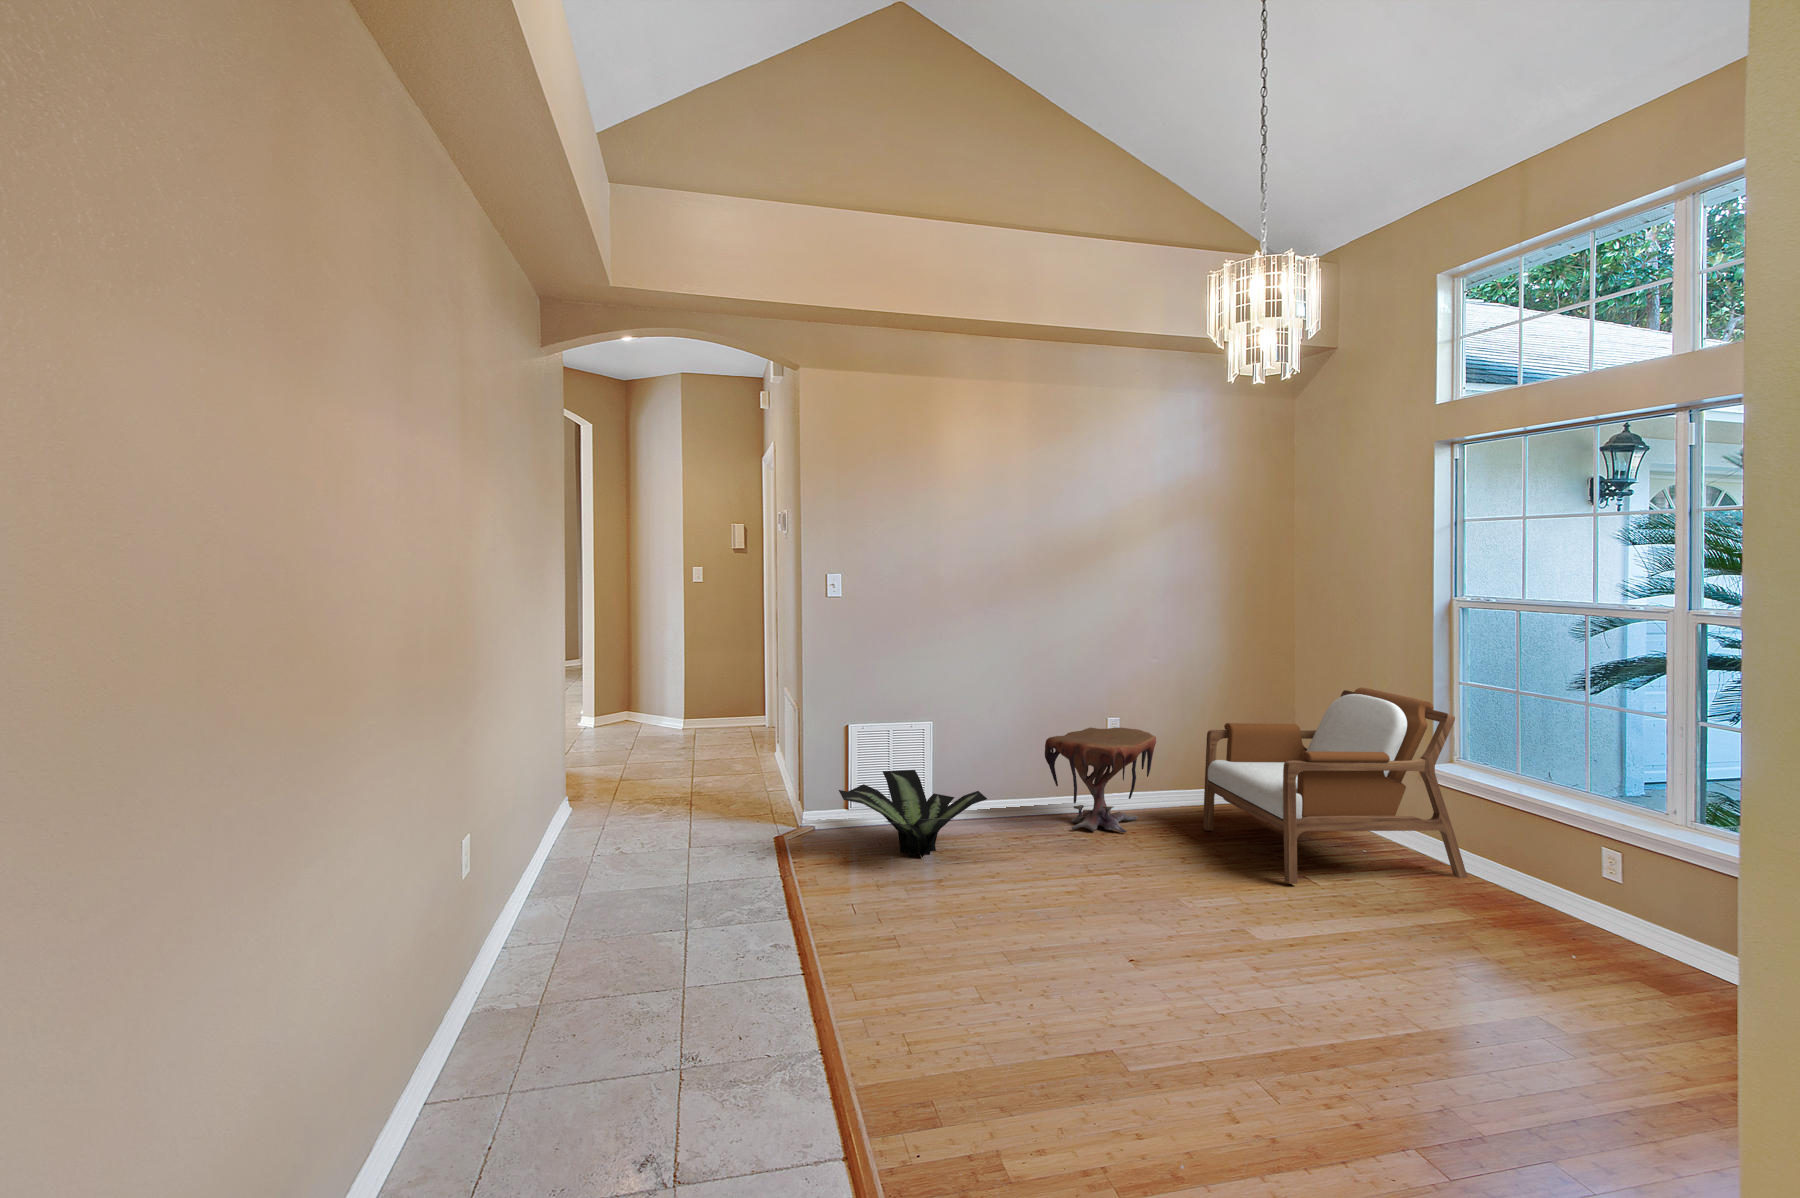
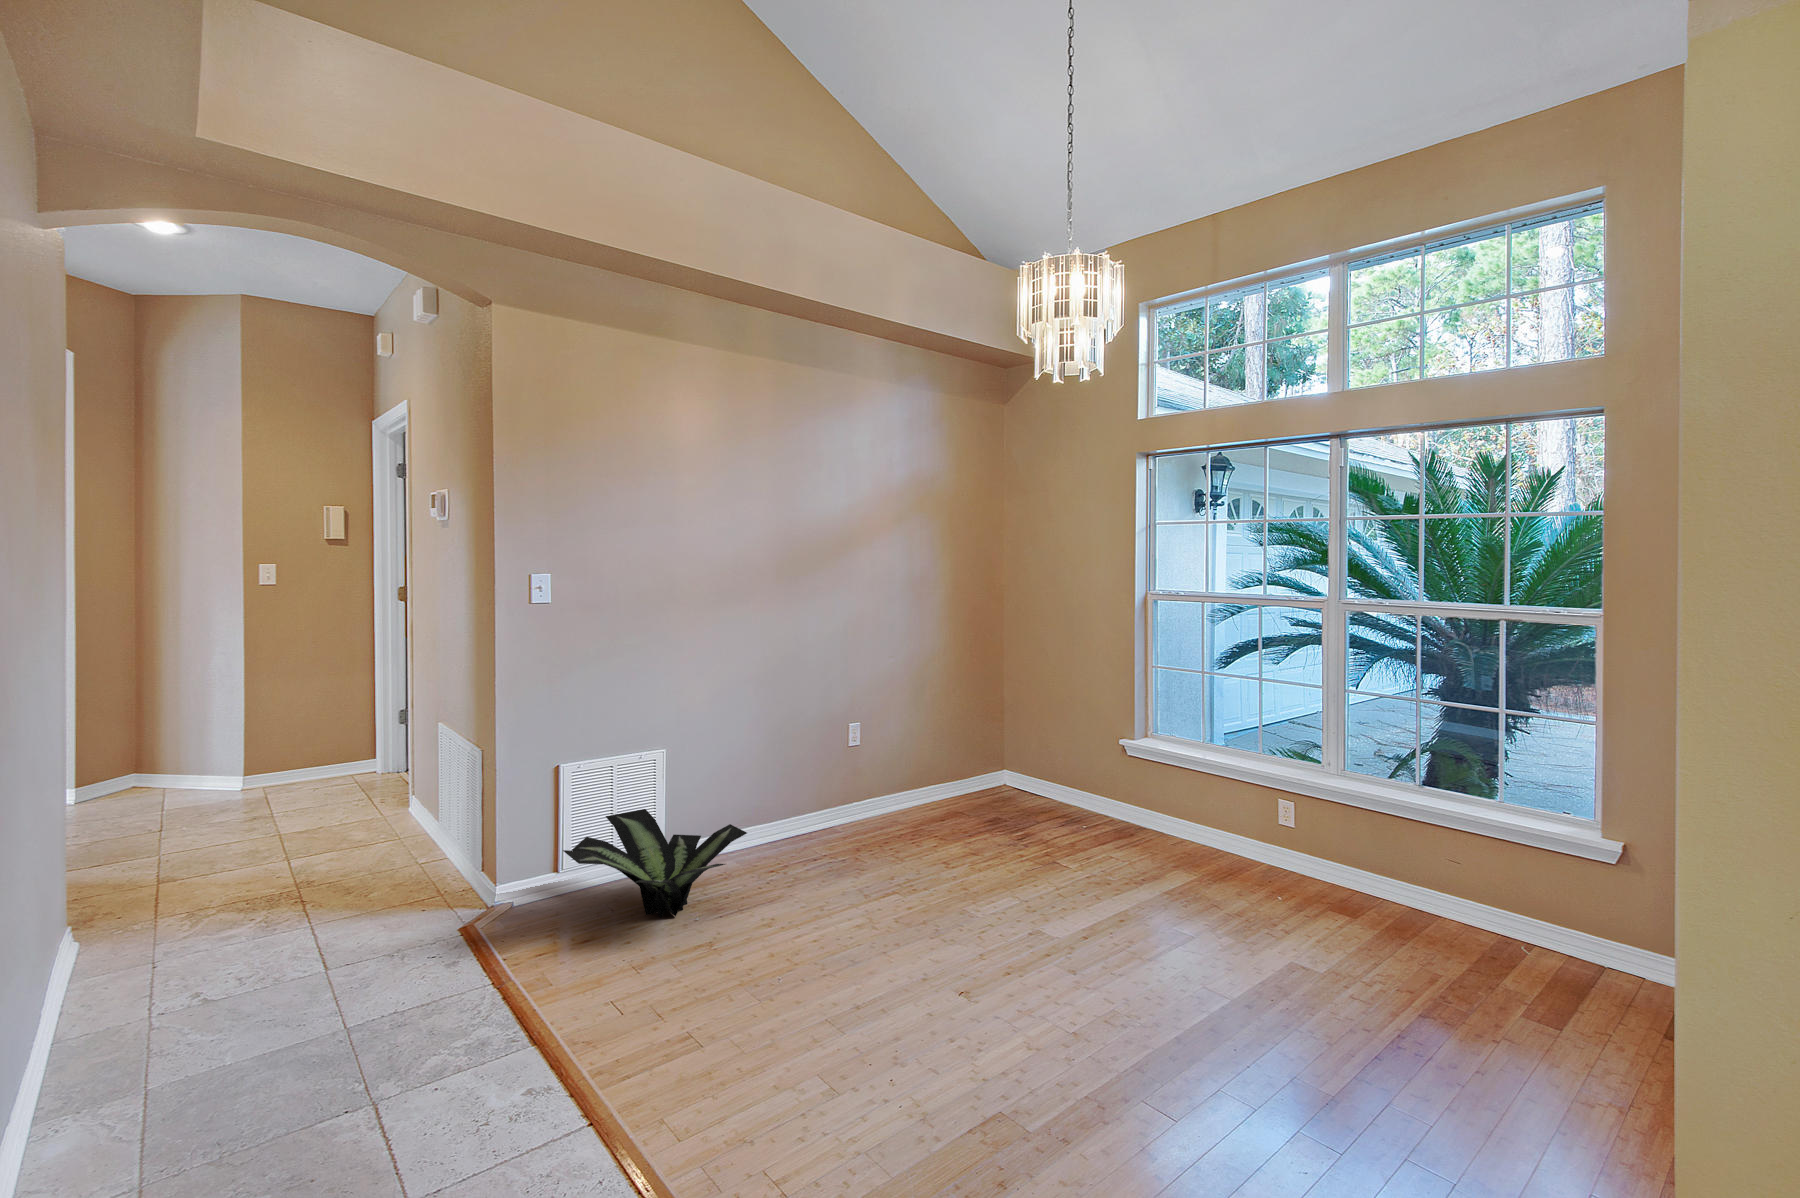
armchair: present [1203,688,1467,884] -> none [946,677,1172,874]
side table: present [1045,728,1156,832] -> none [791,734,903,850]

